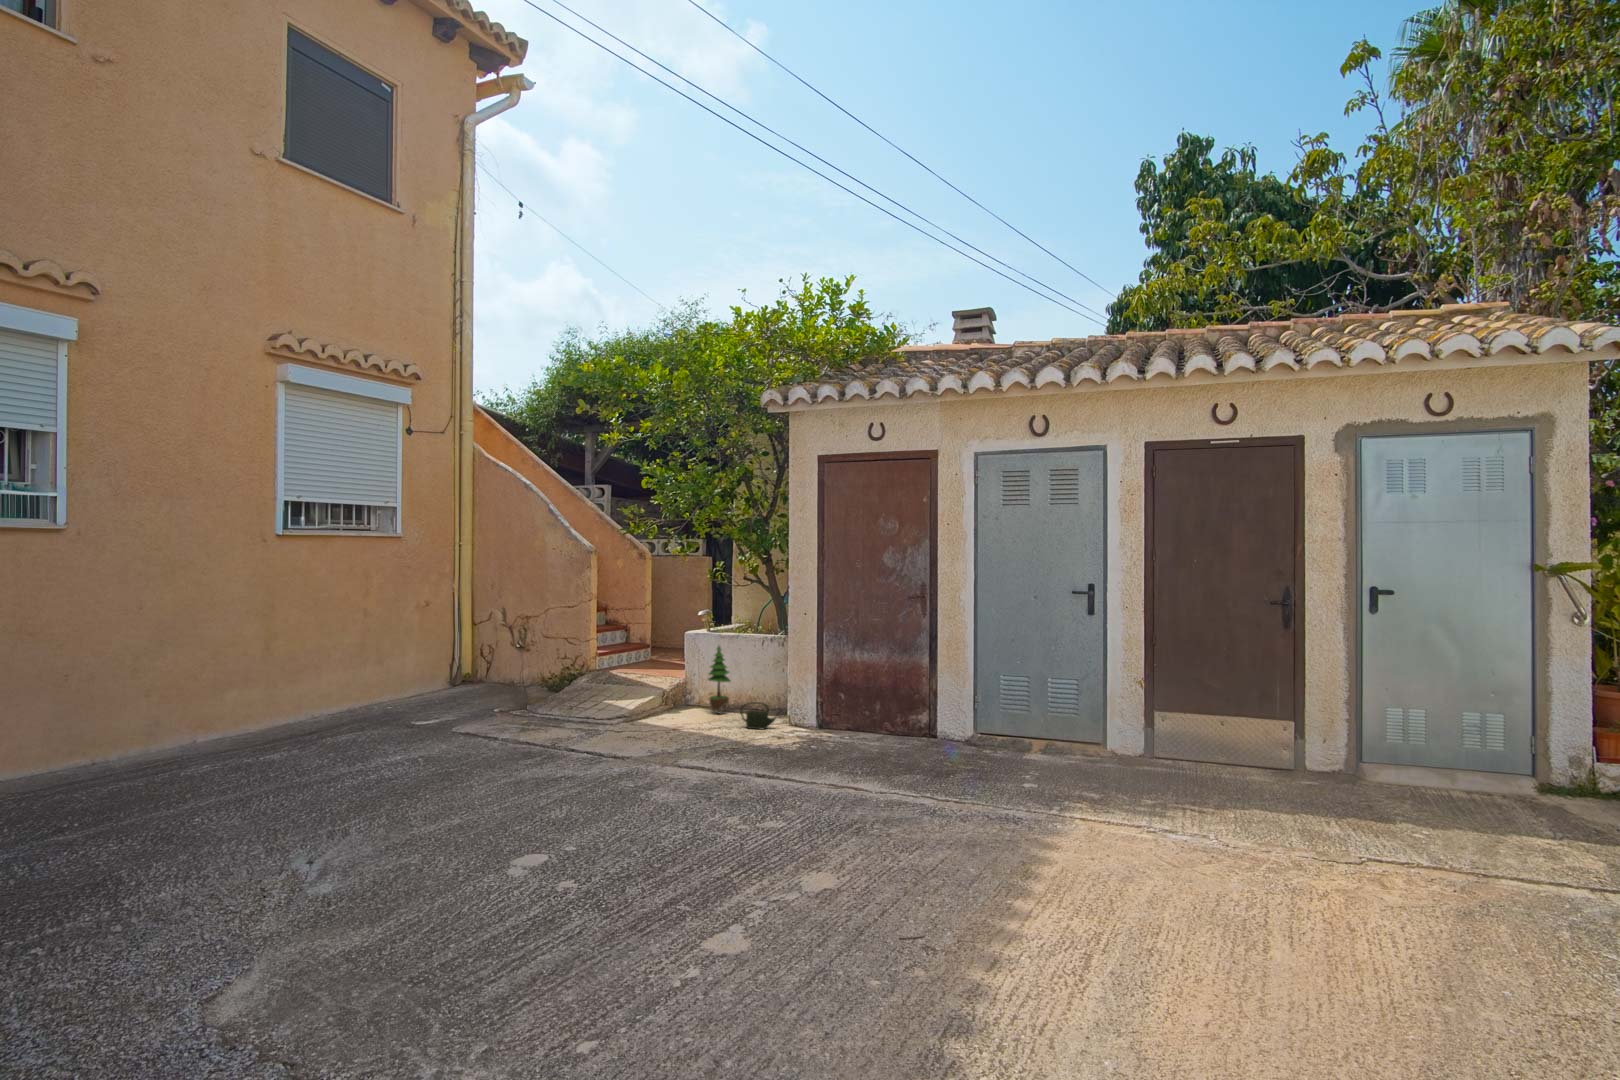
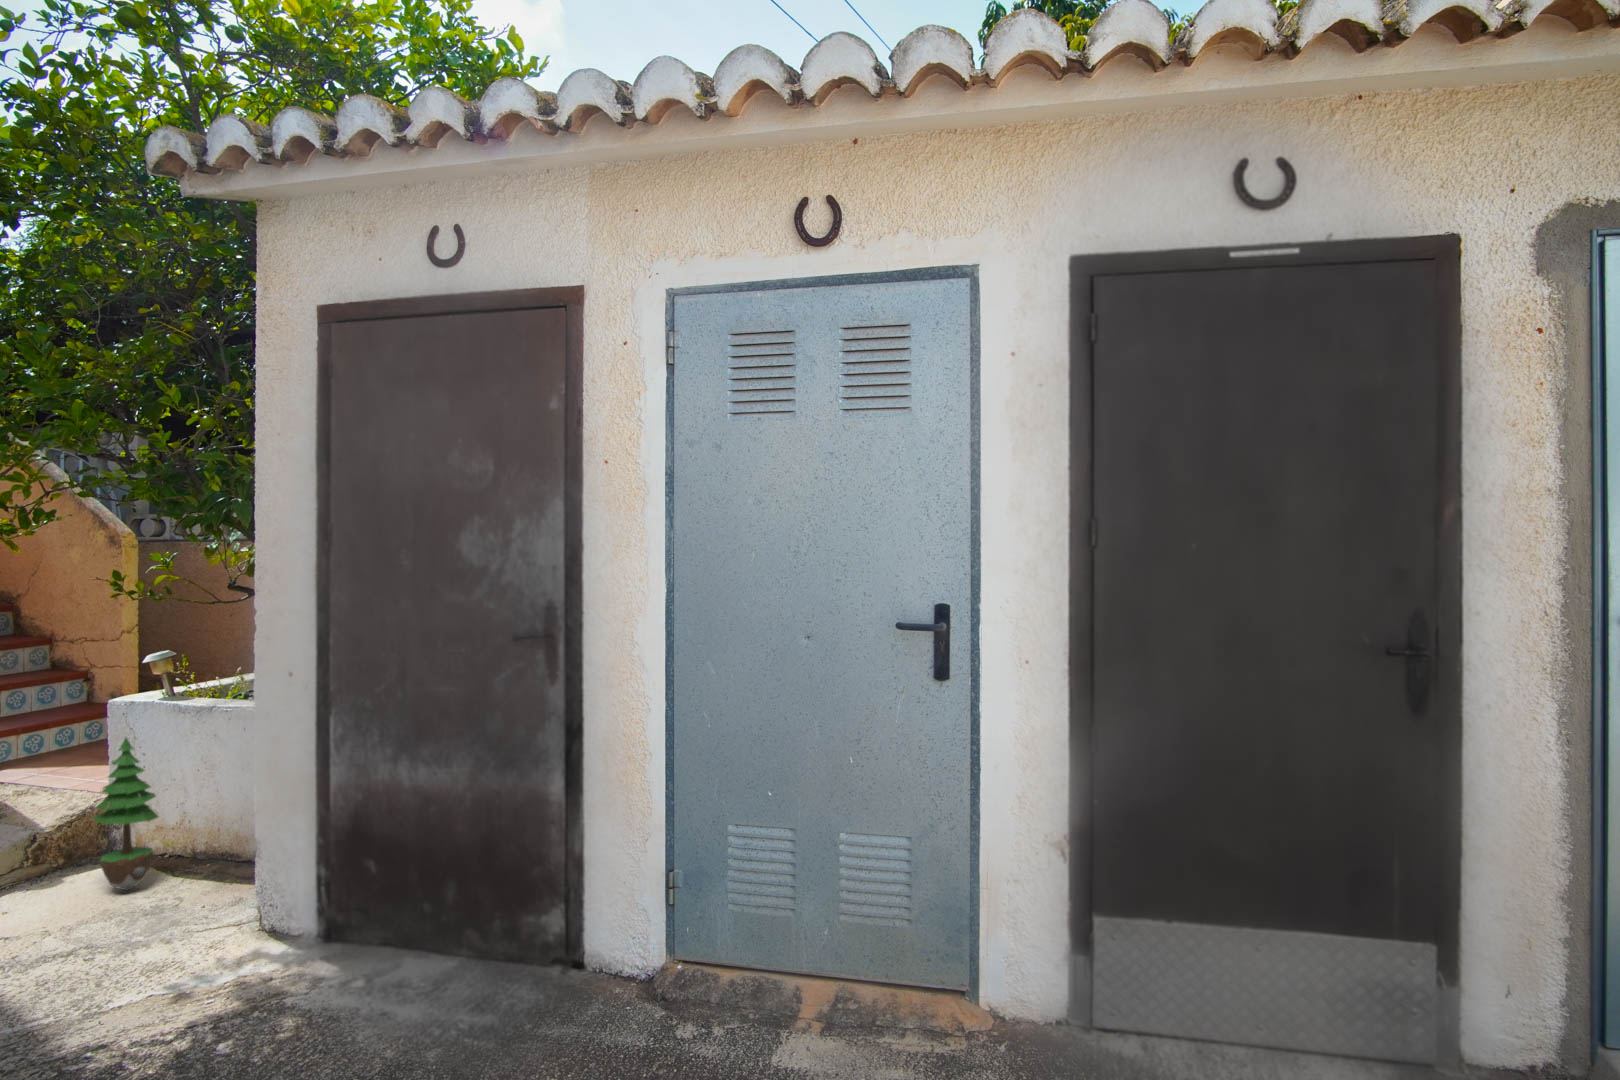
watering can: present [740,702,782,729] -> none [117,889,226,957]

